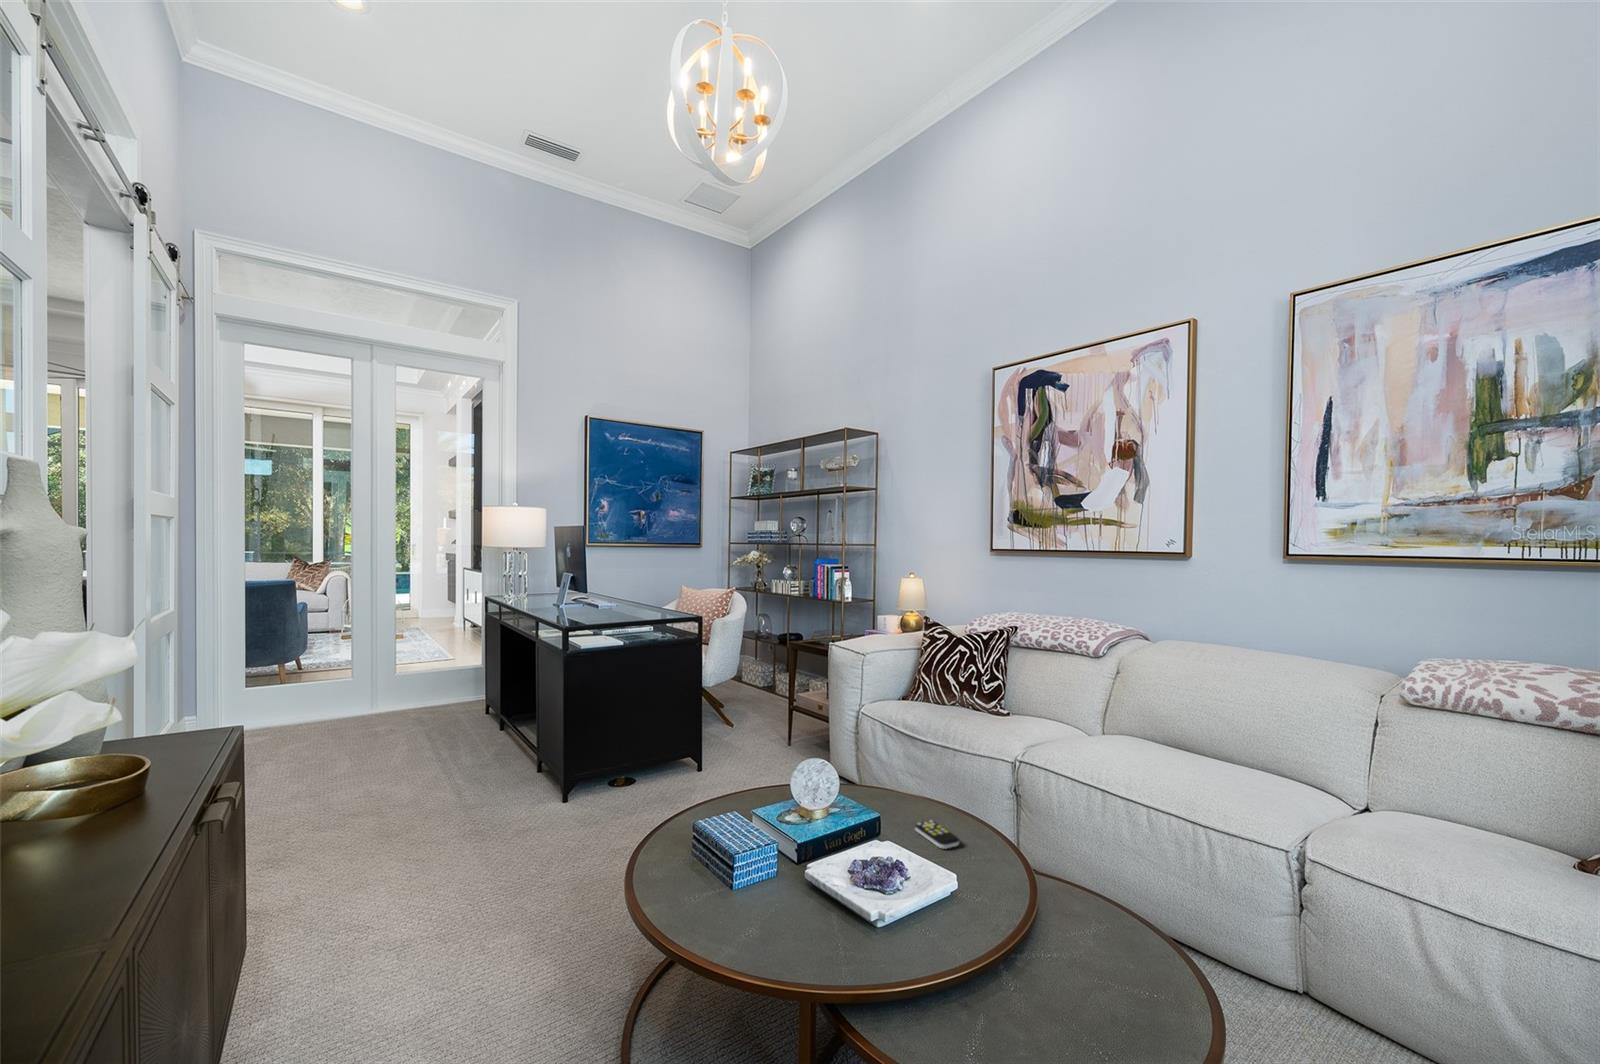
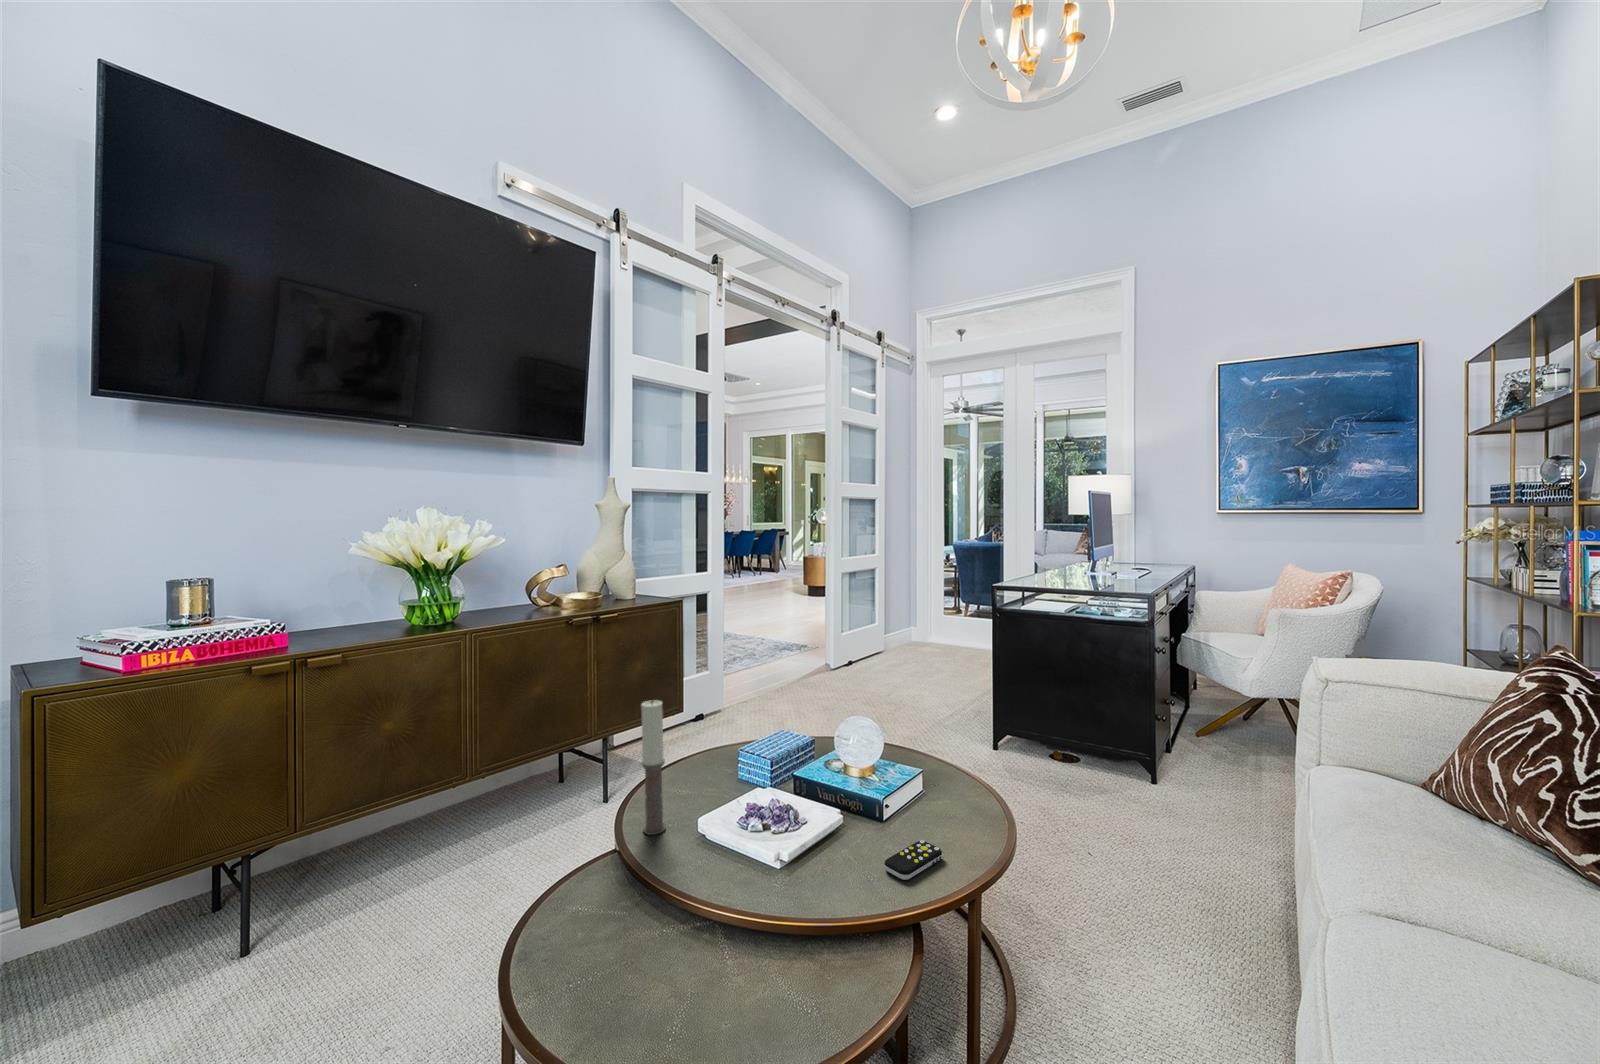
candle: none [809,796,836,967] -> present [641,700,666,835]

